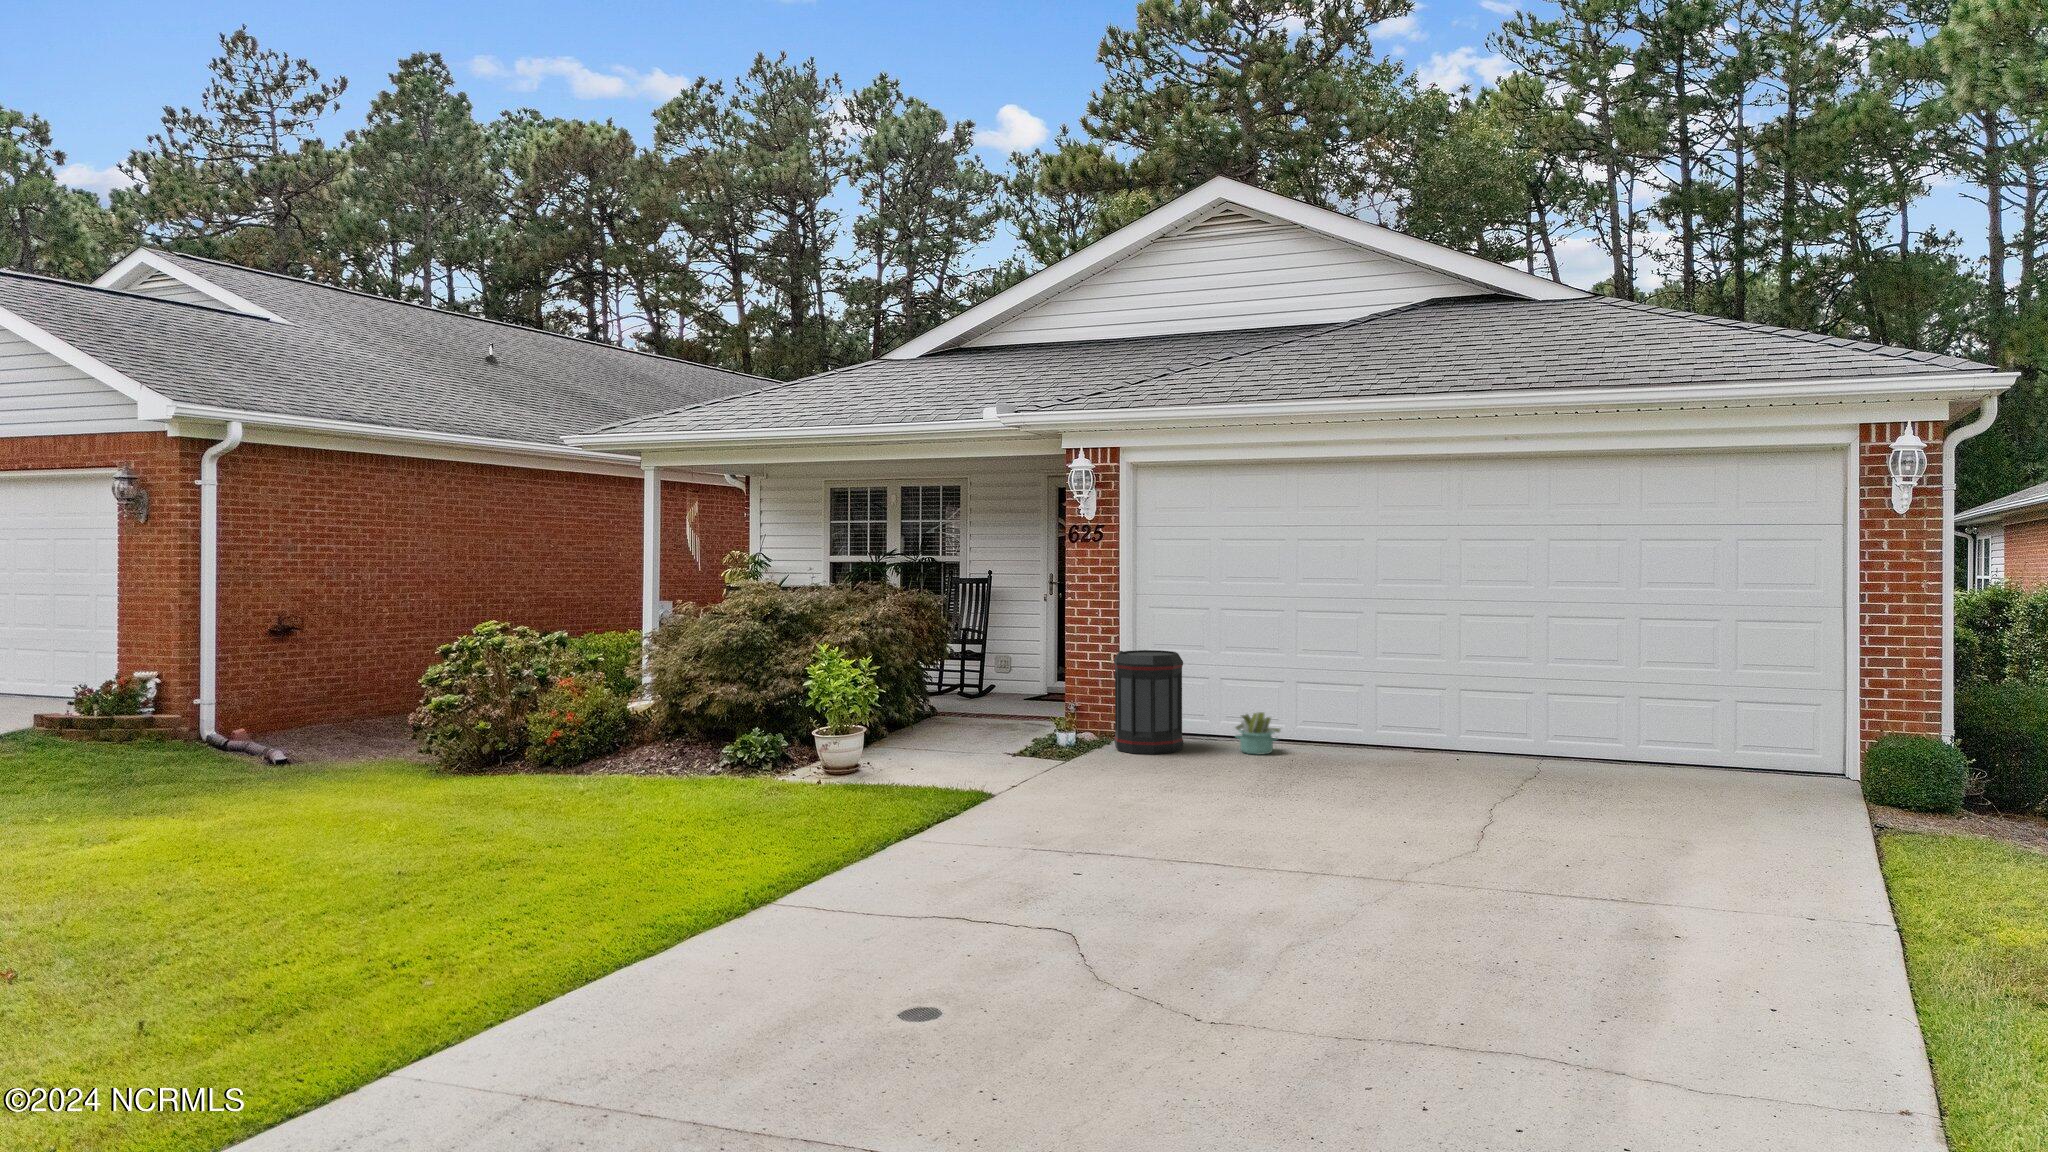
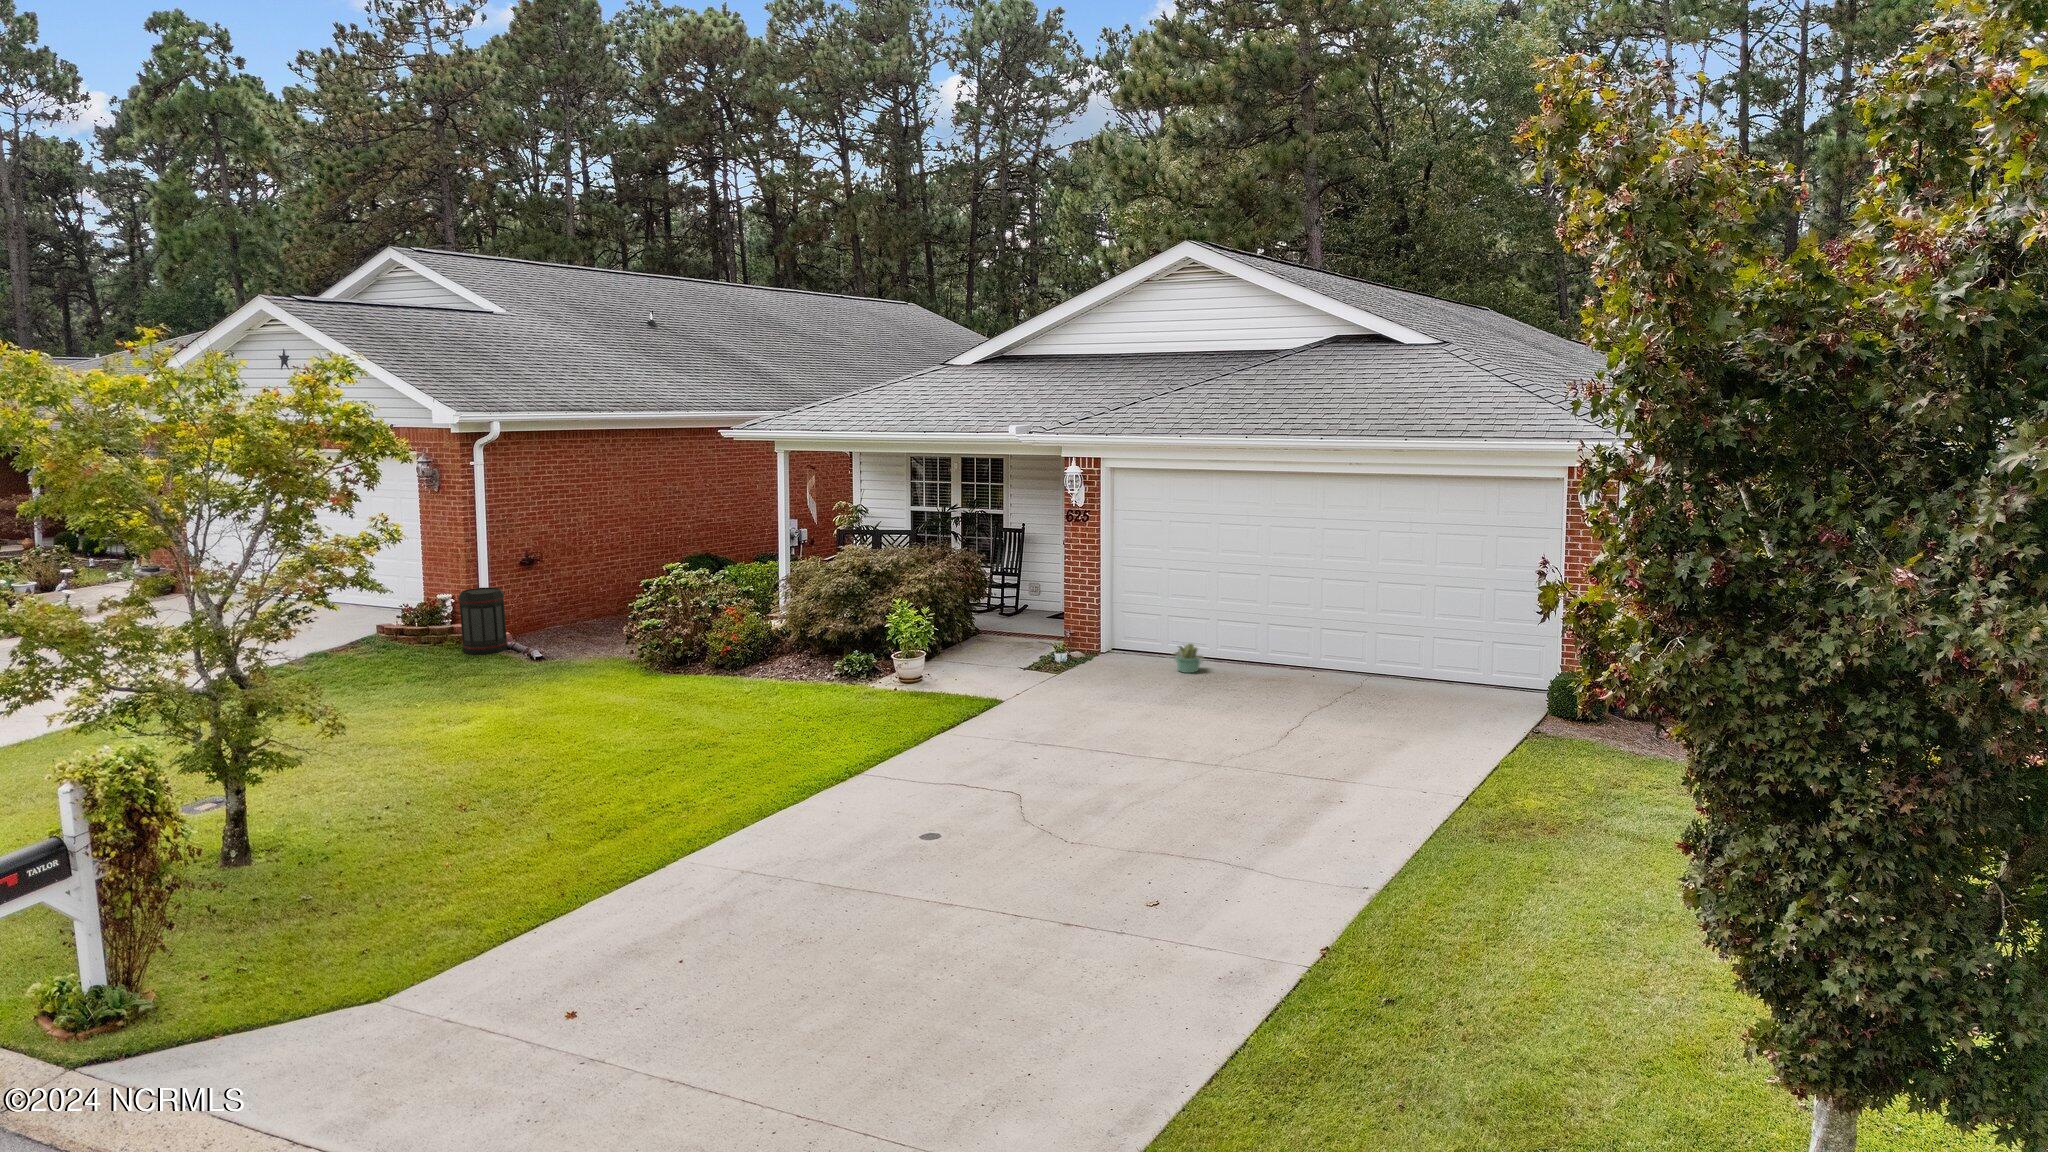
trash can: present [1114,650,1183,754] -> present [458,587,508,655]

